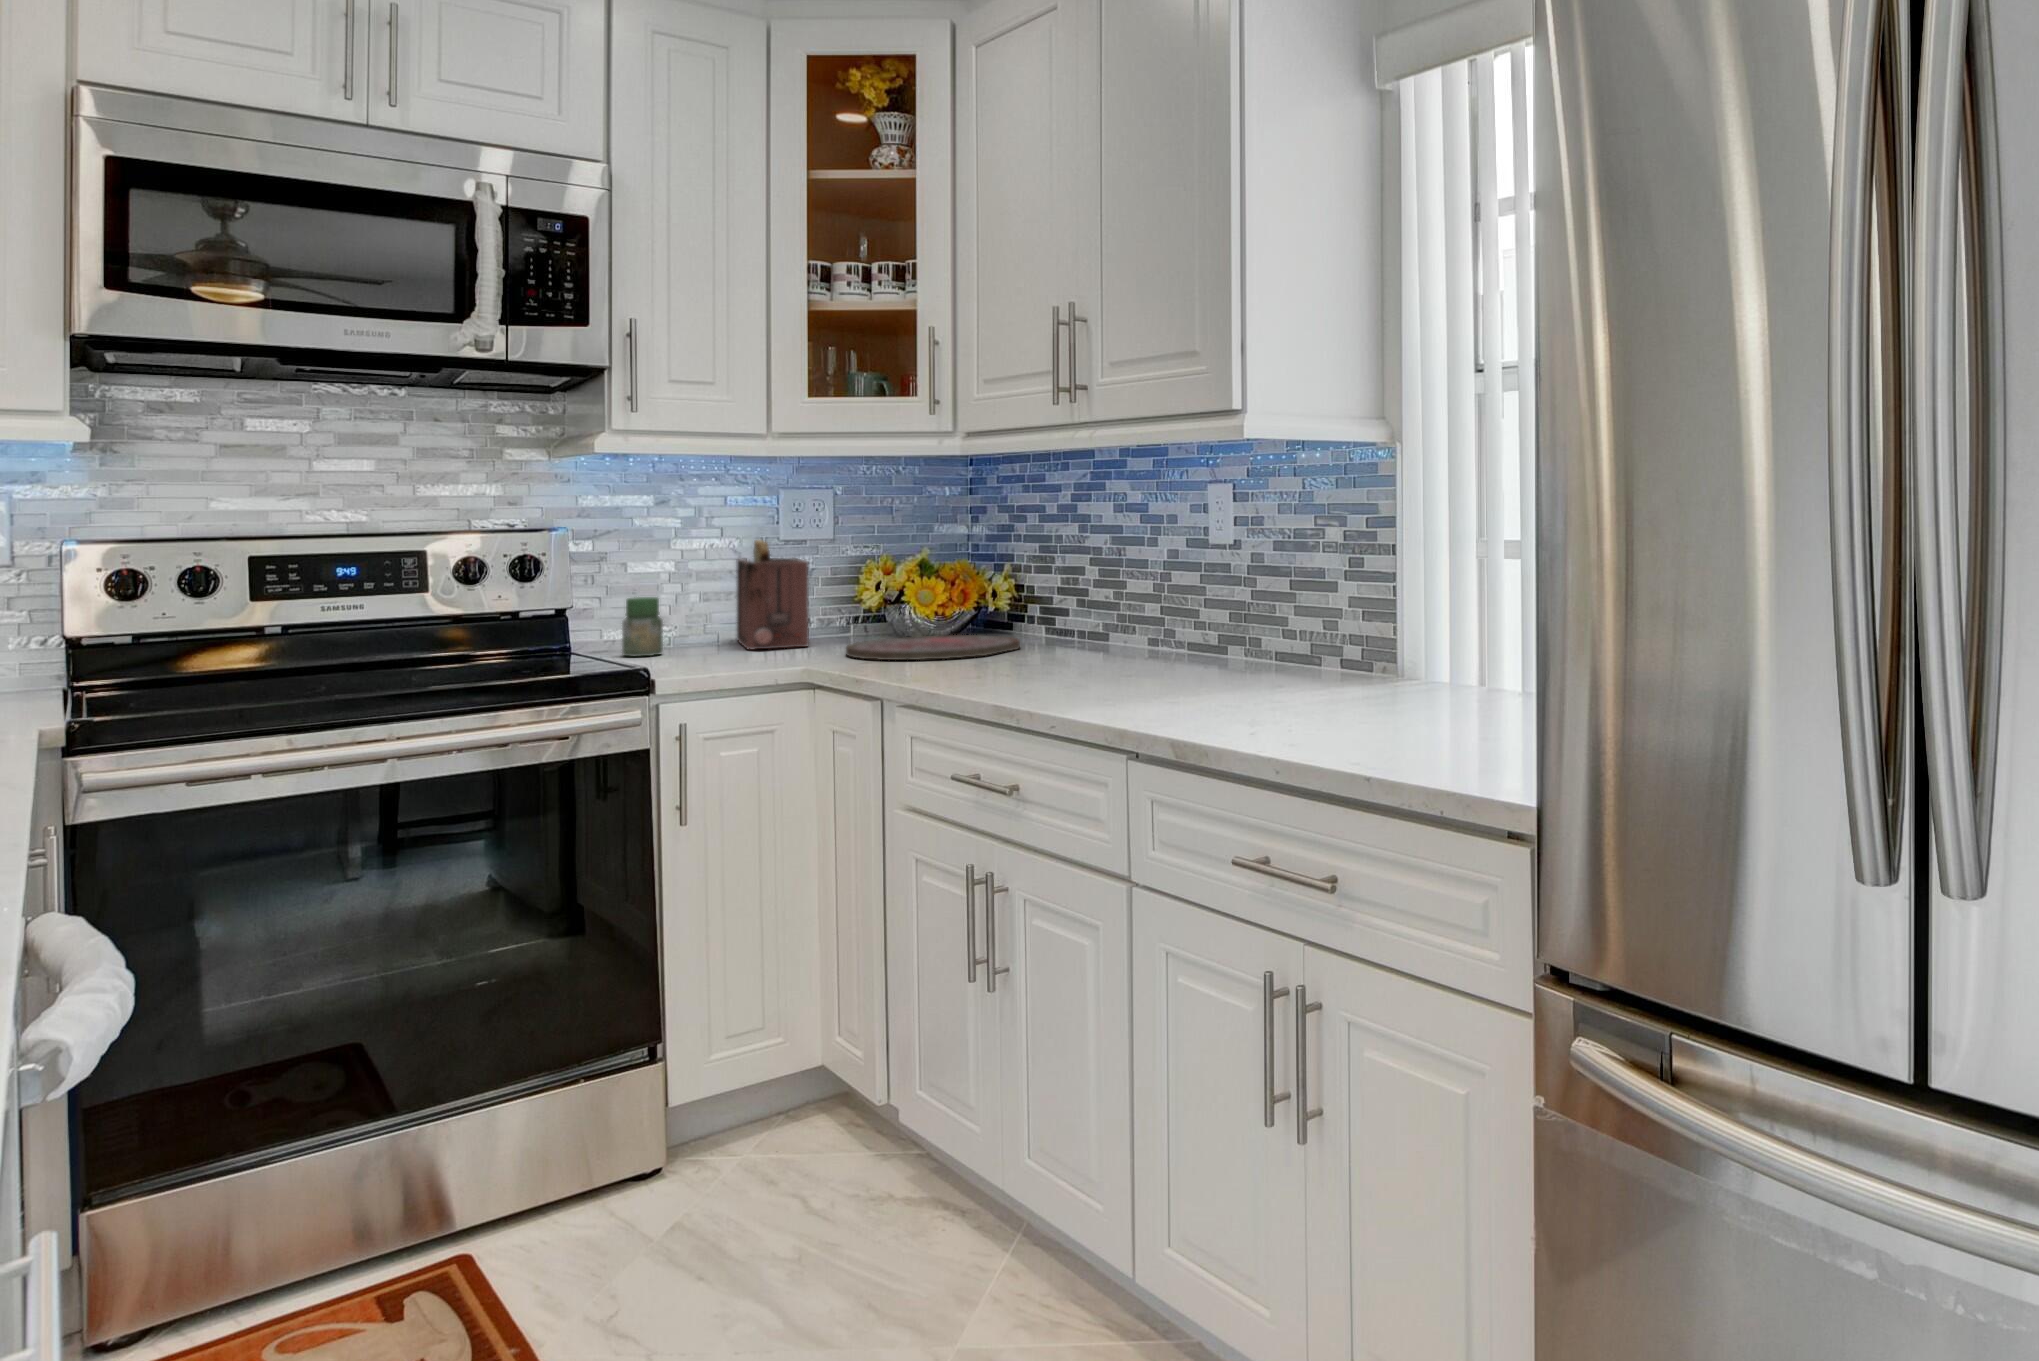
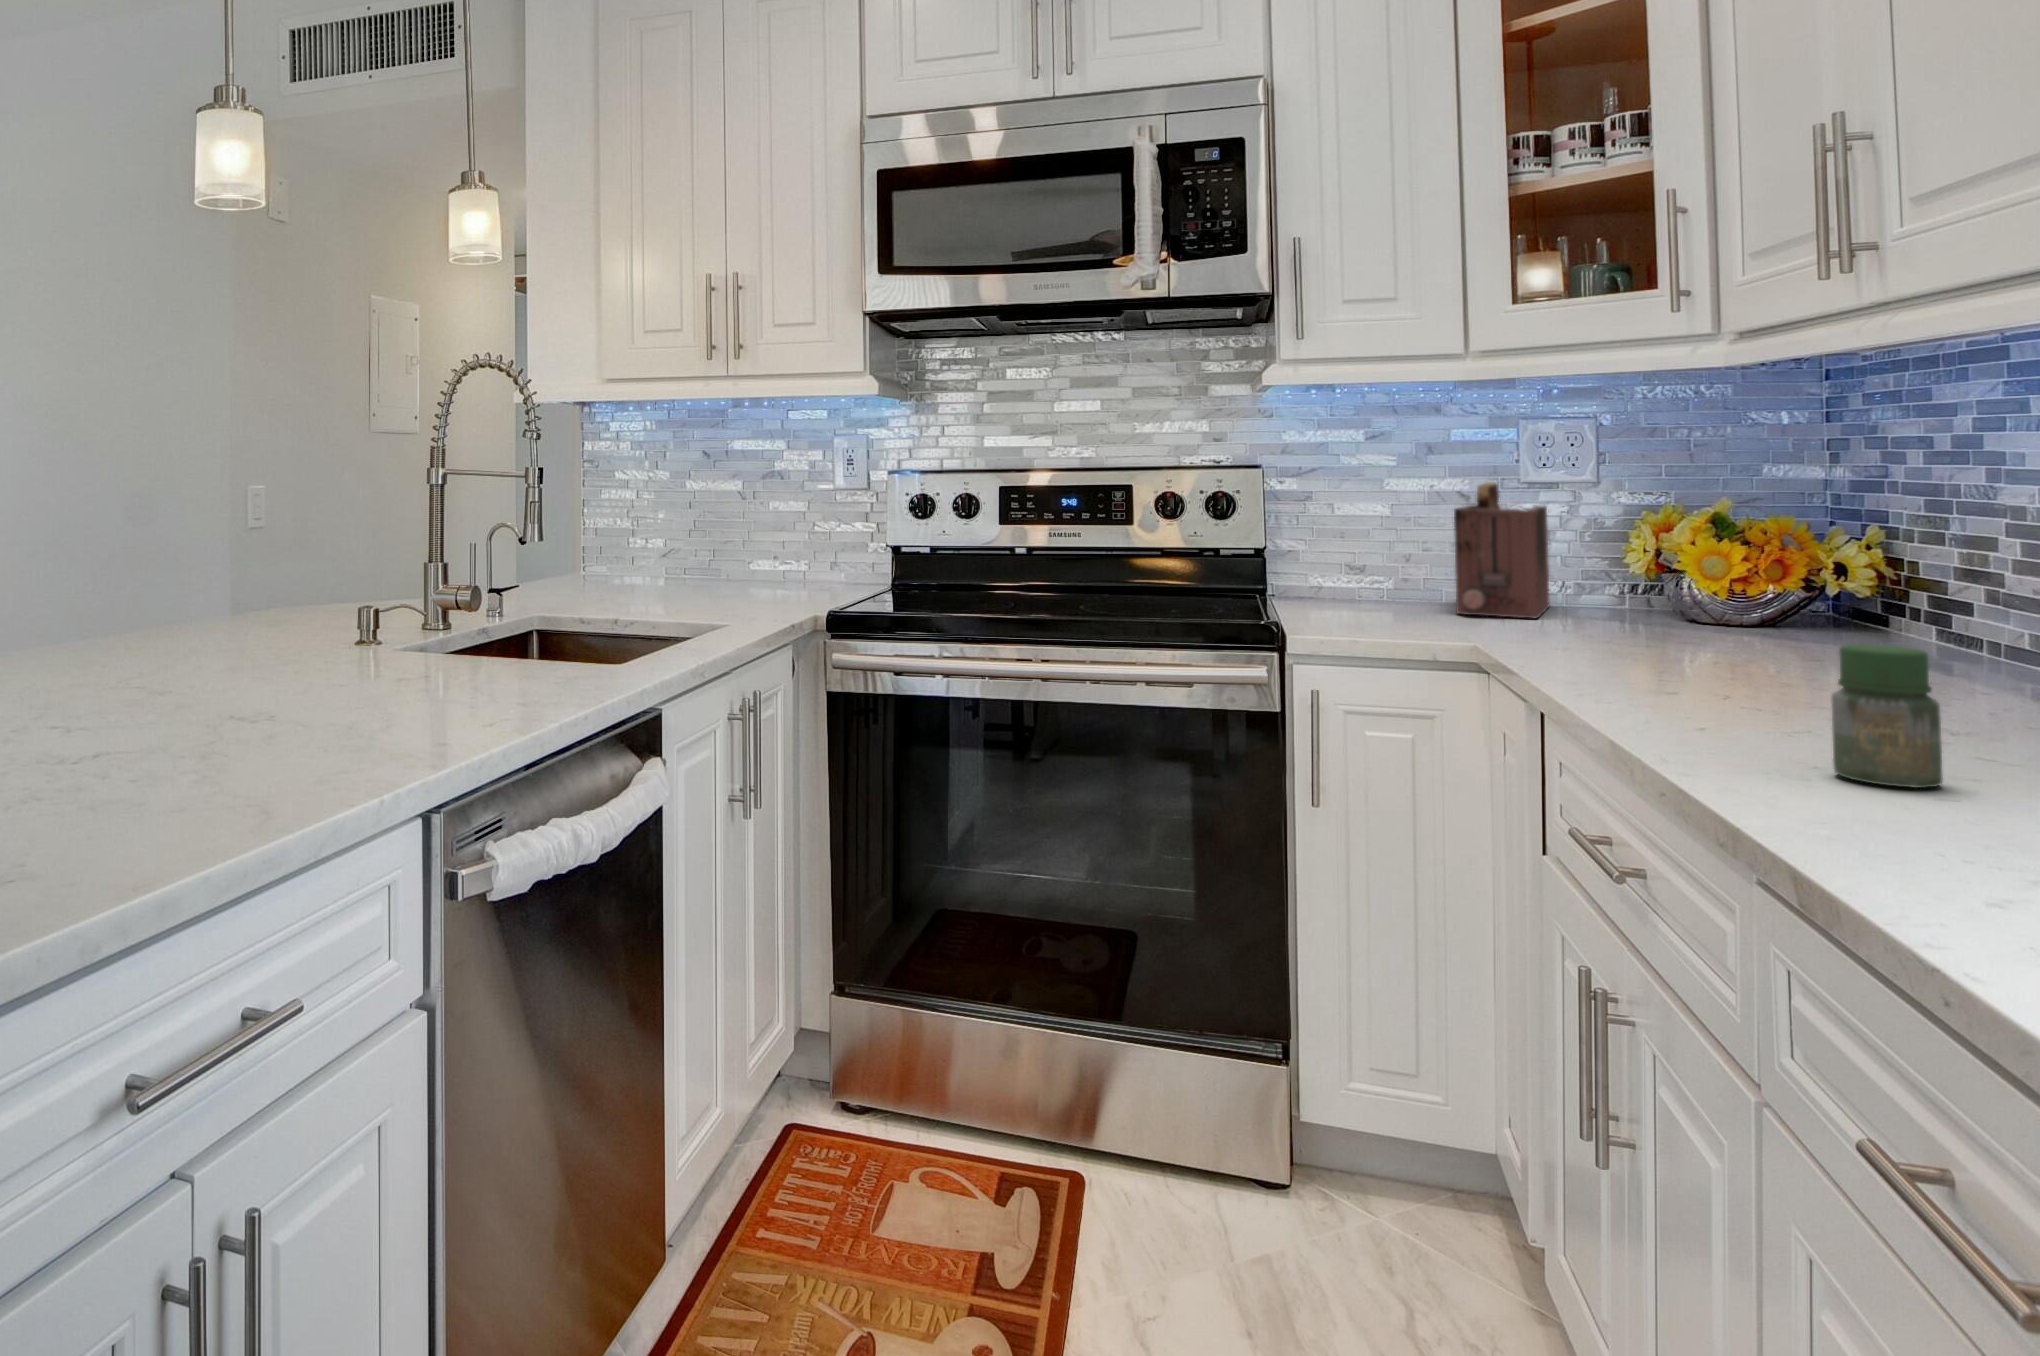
jar: present [622,597,663,657] -> present [1831,644,1943,788]
cutting board: present [846,635,1020,660] -> none [1554,620,1851,660]

